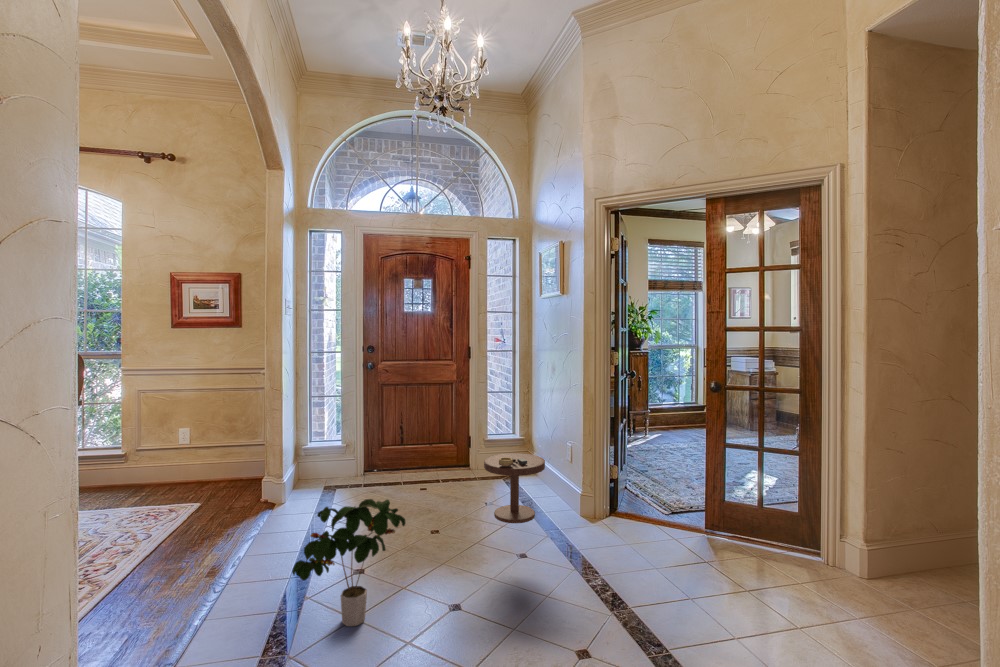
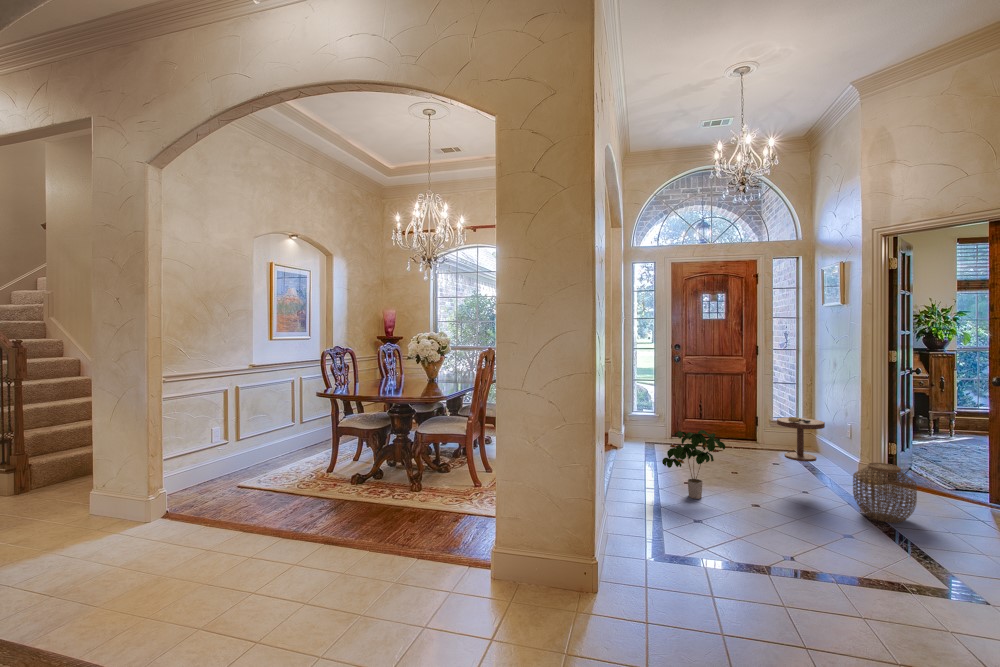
woven basket: none [582,518,657,612] -> present [853,463,917,523]

